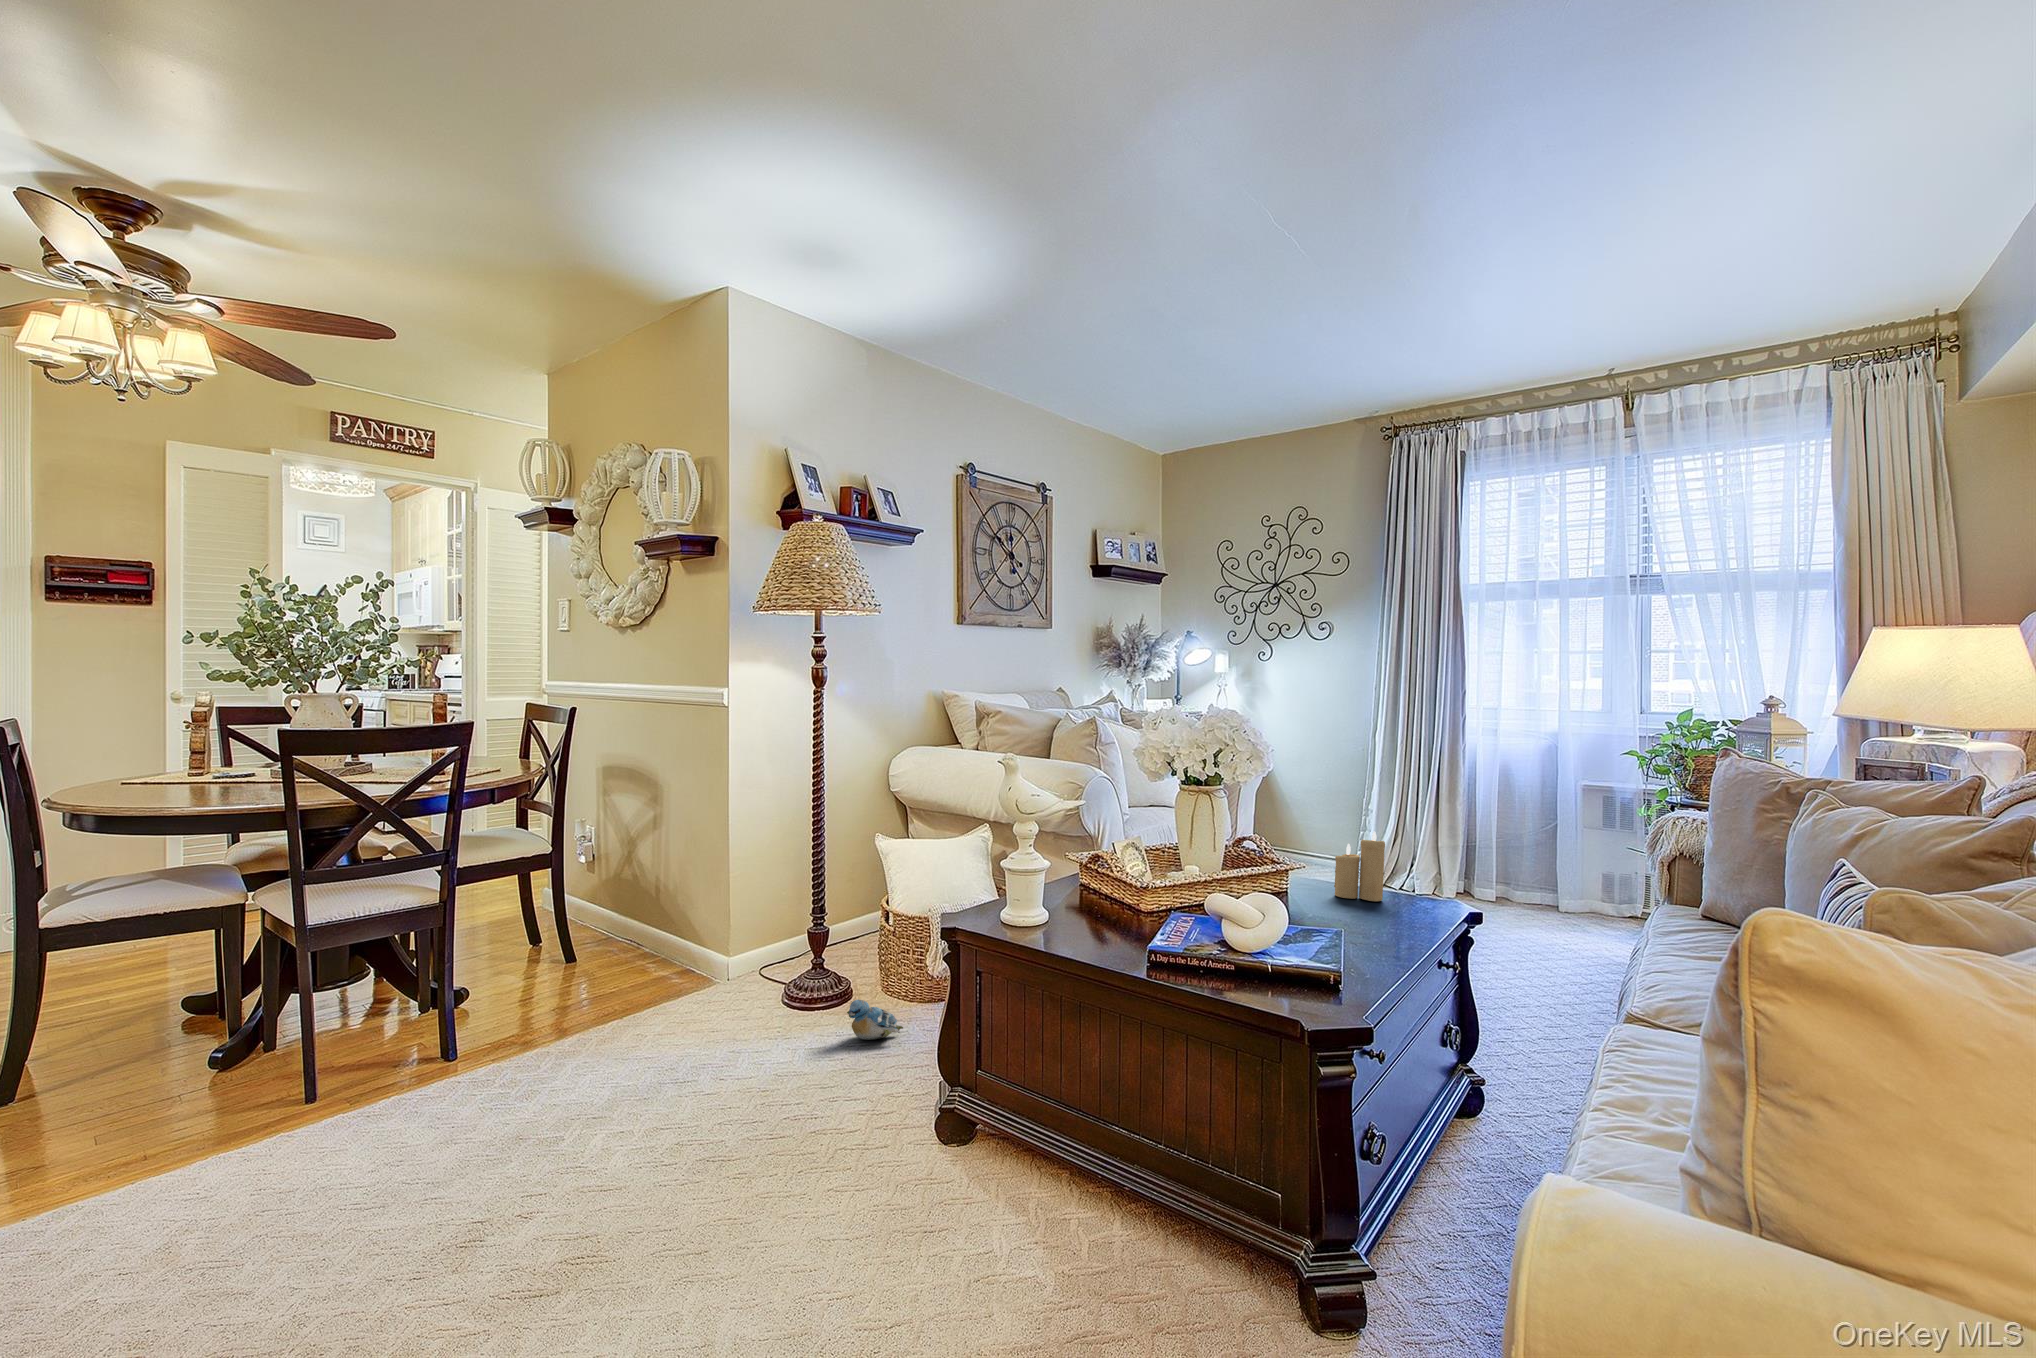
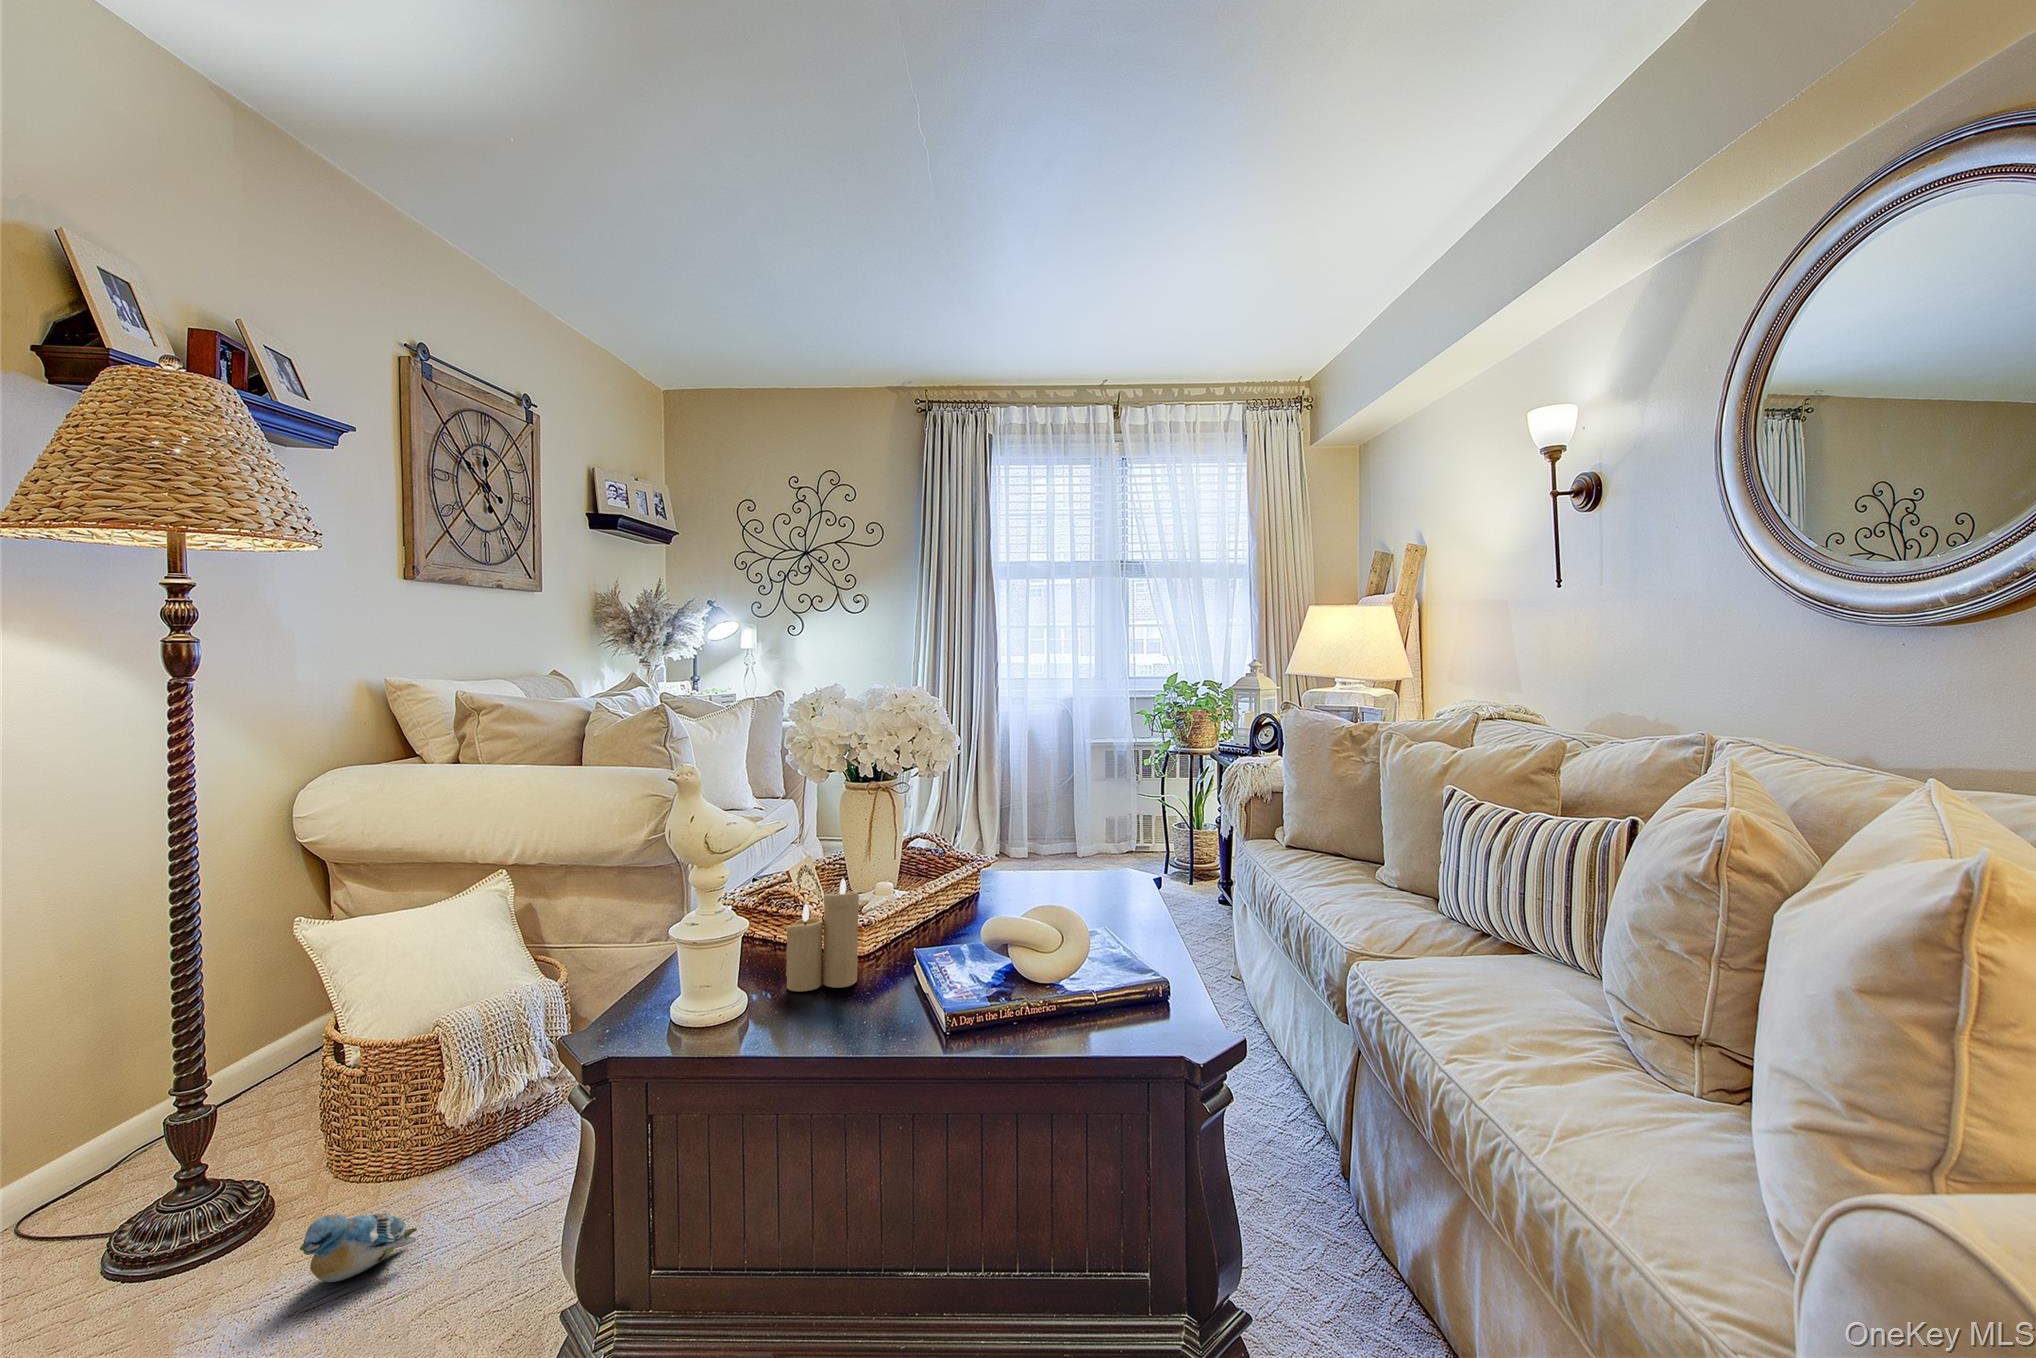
candle: present [1334,831,1385,901] -> present [786,878,859,992]

